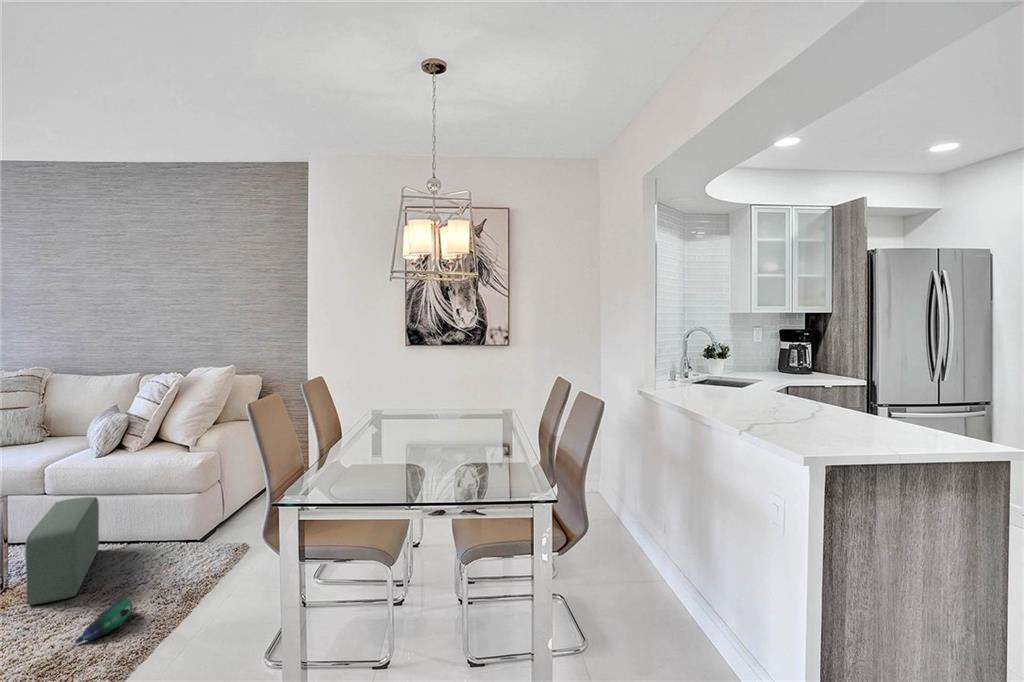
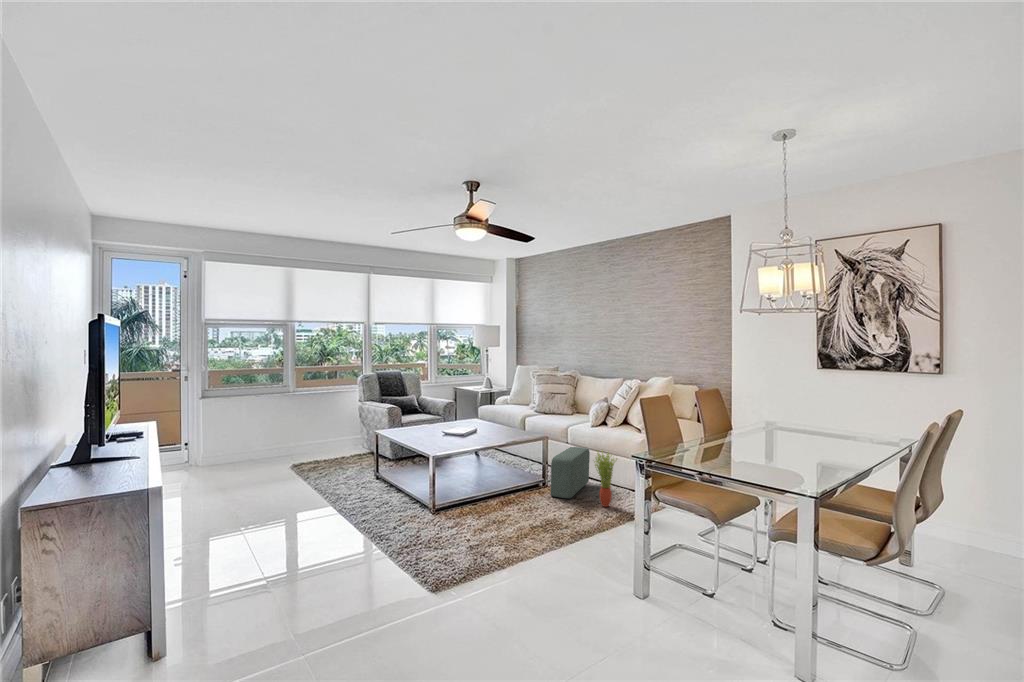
potted plant: none [124,496,171,587] -> present [595,451,617,507]
plush toy: present [75,599,132,643] -> none [563,504,591,520]

